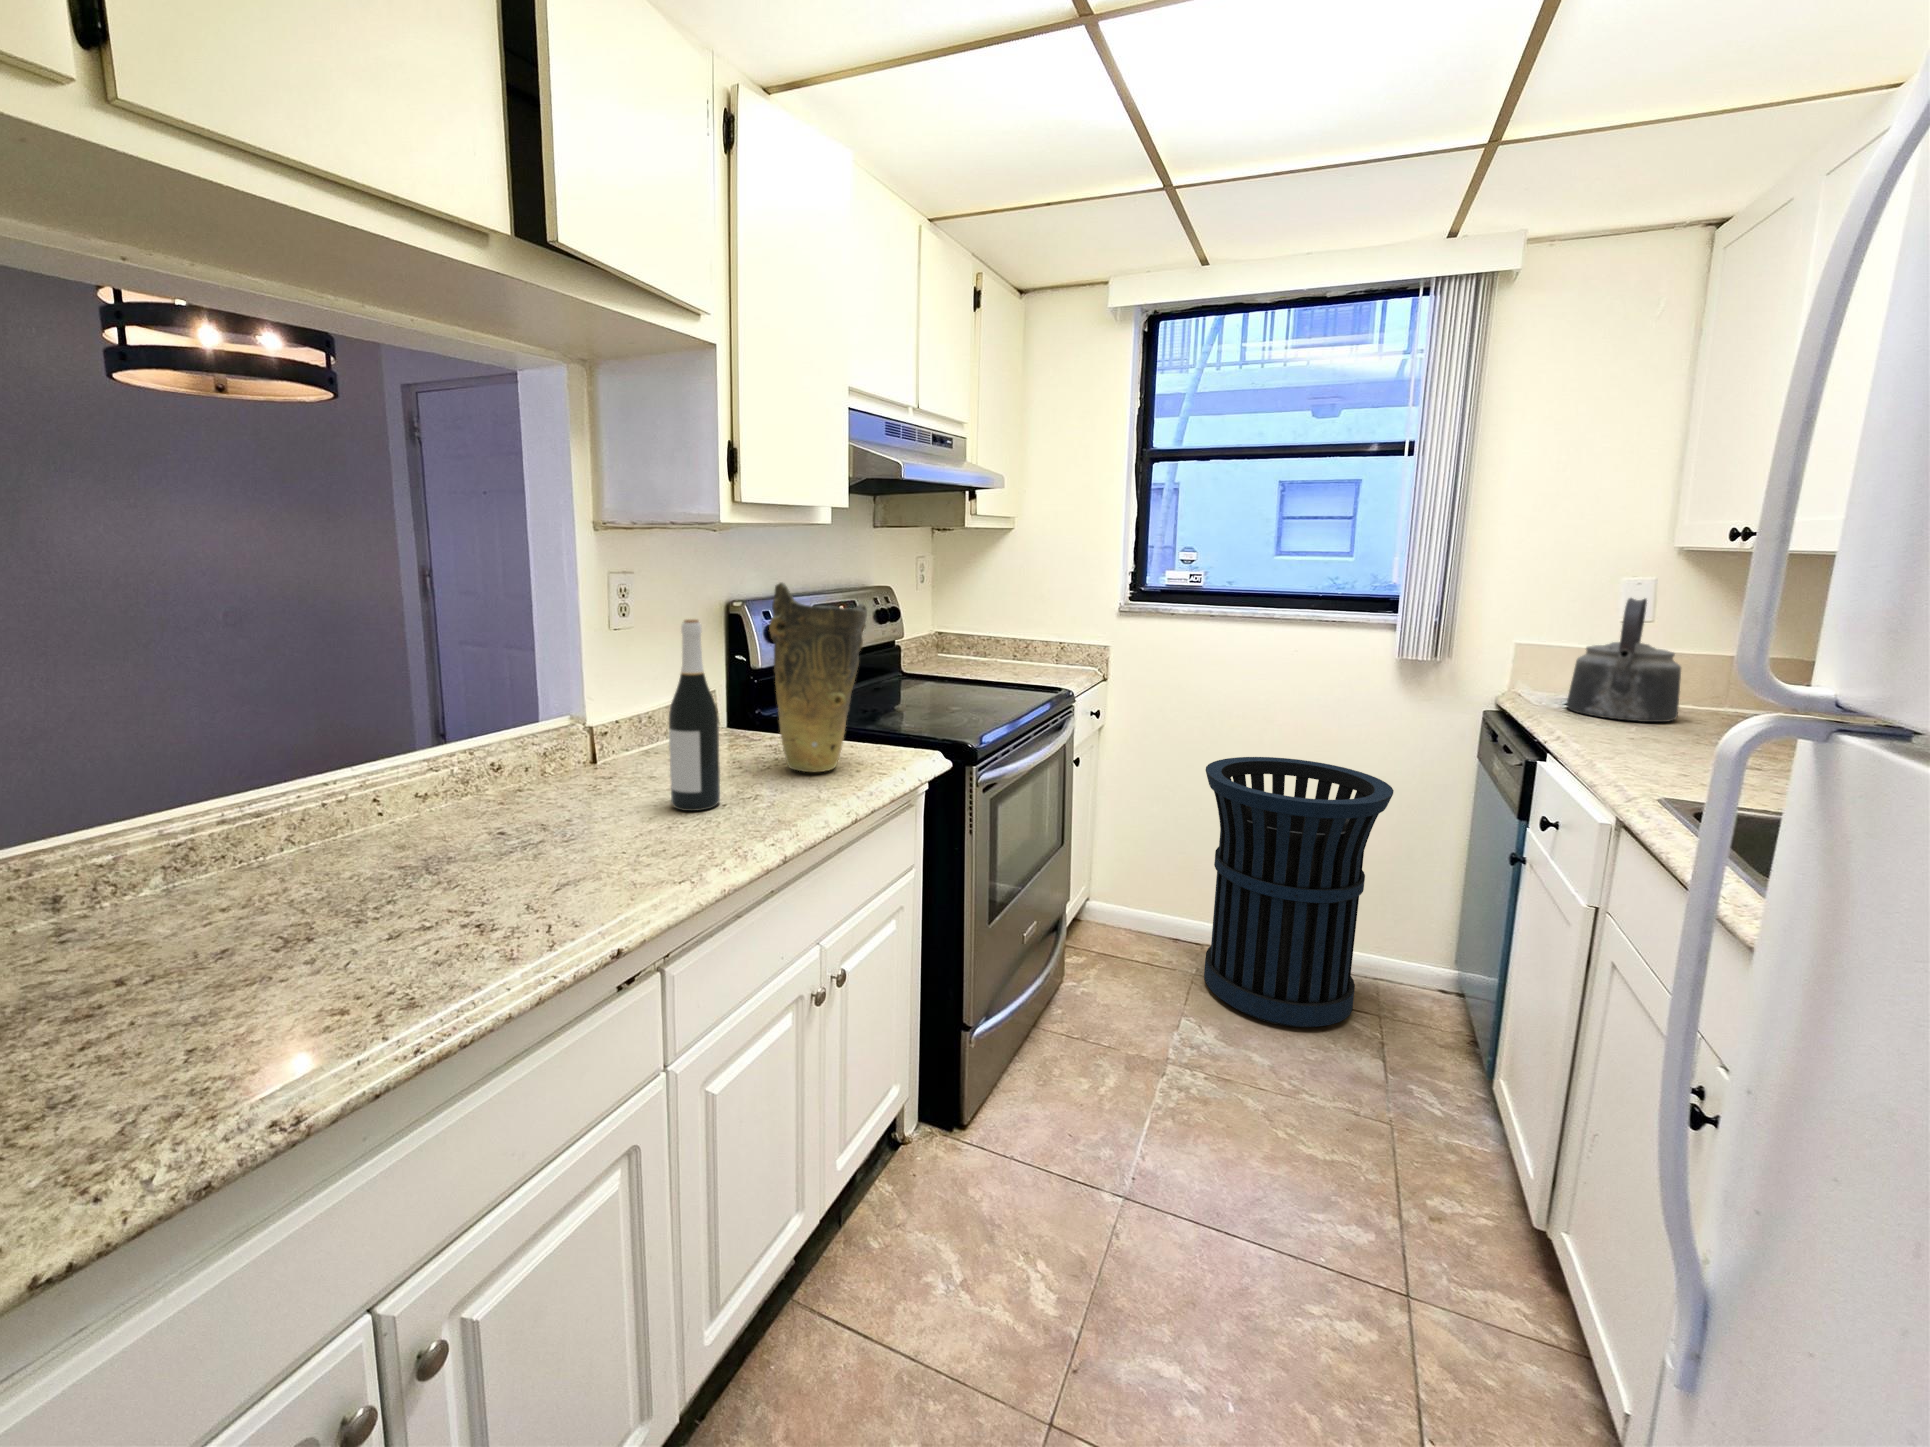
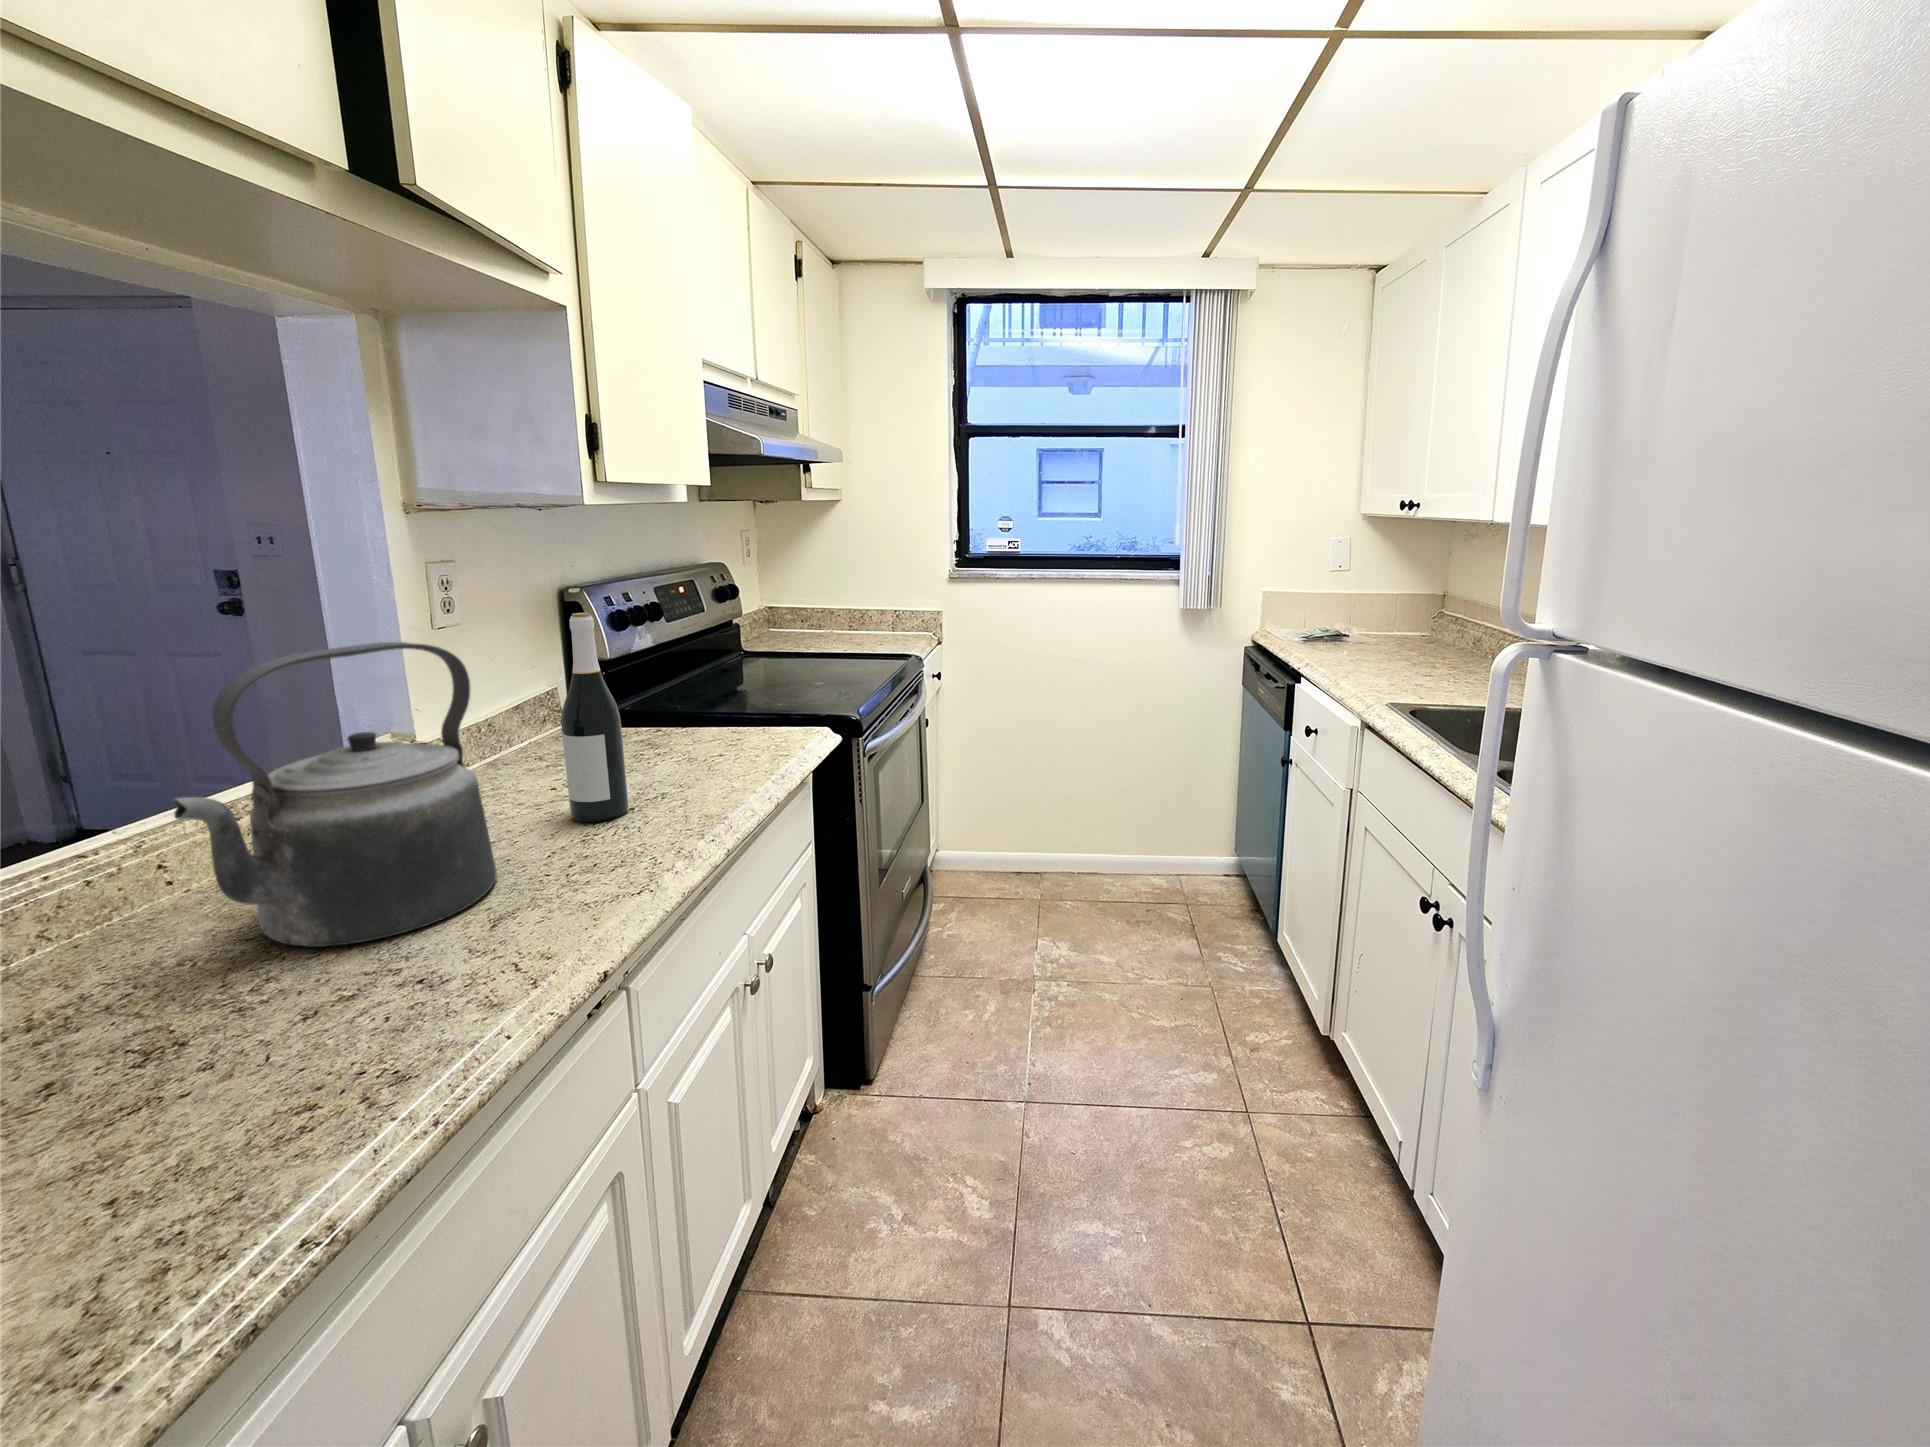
vase: present [769,583,867,772] -> none [649,566,756,764]
kettle: present [1566,598,1681,722] -> present [173,642,497,947]
trash can: present [1204,757,1394,1027] -> none [1042,700,1191,929]

